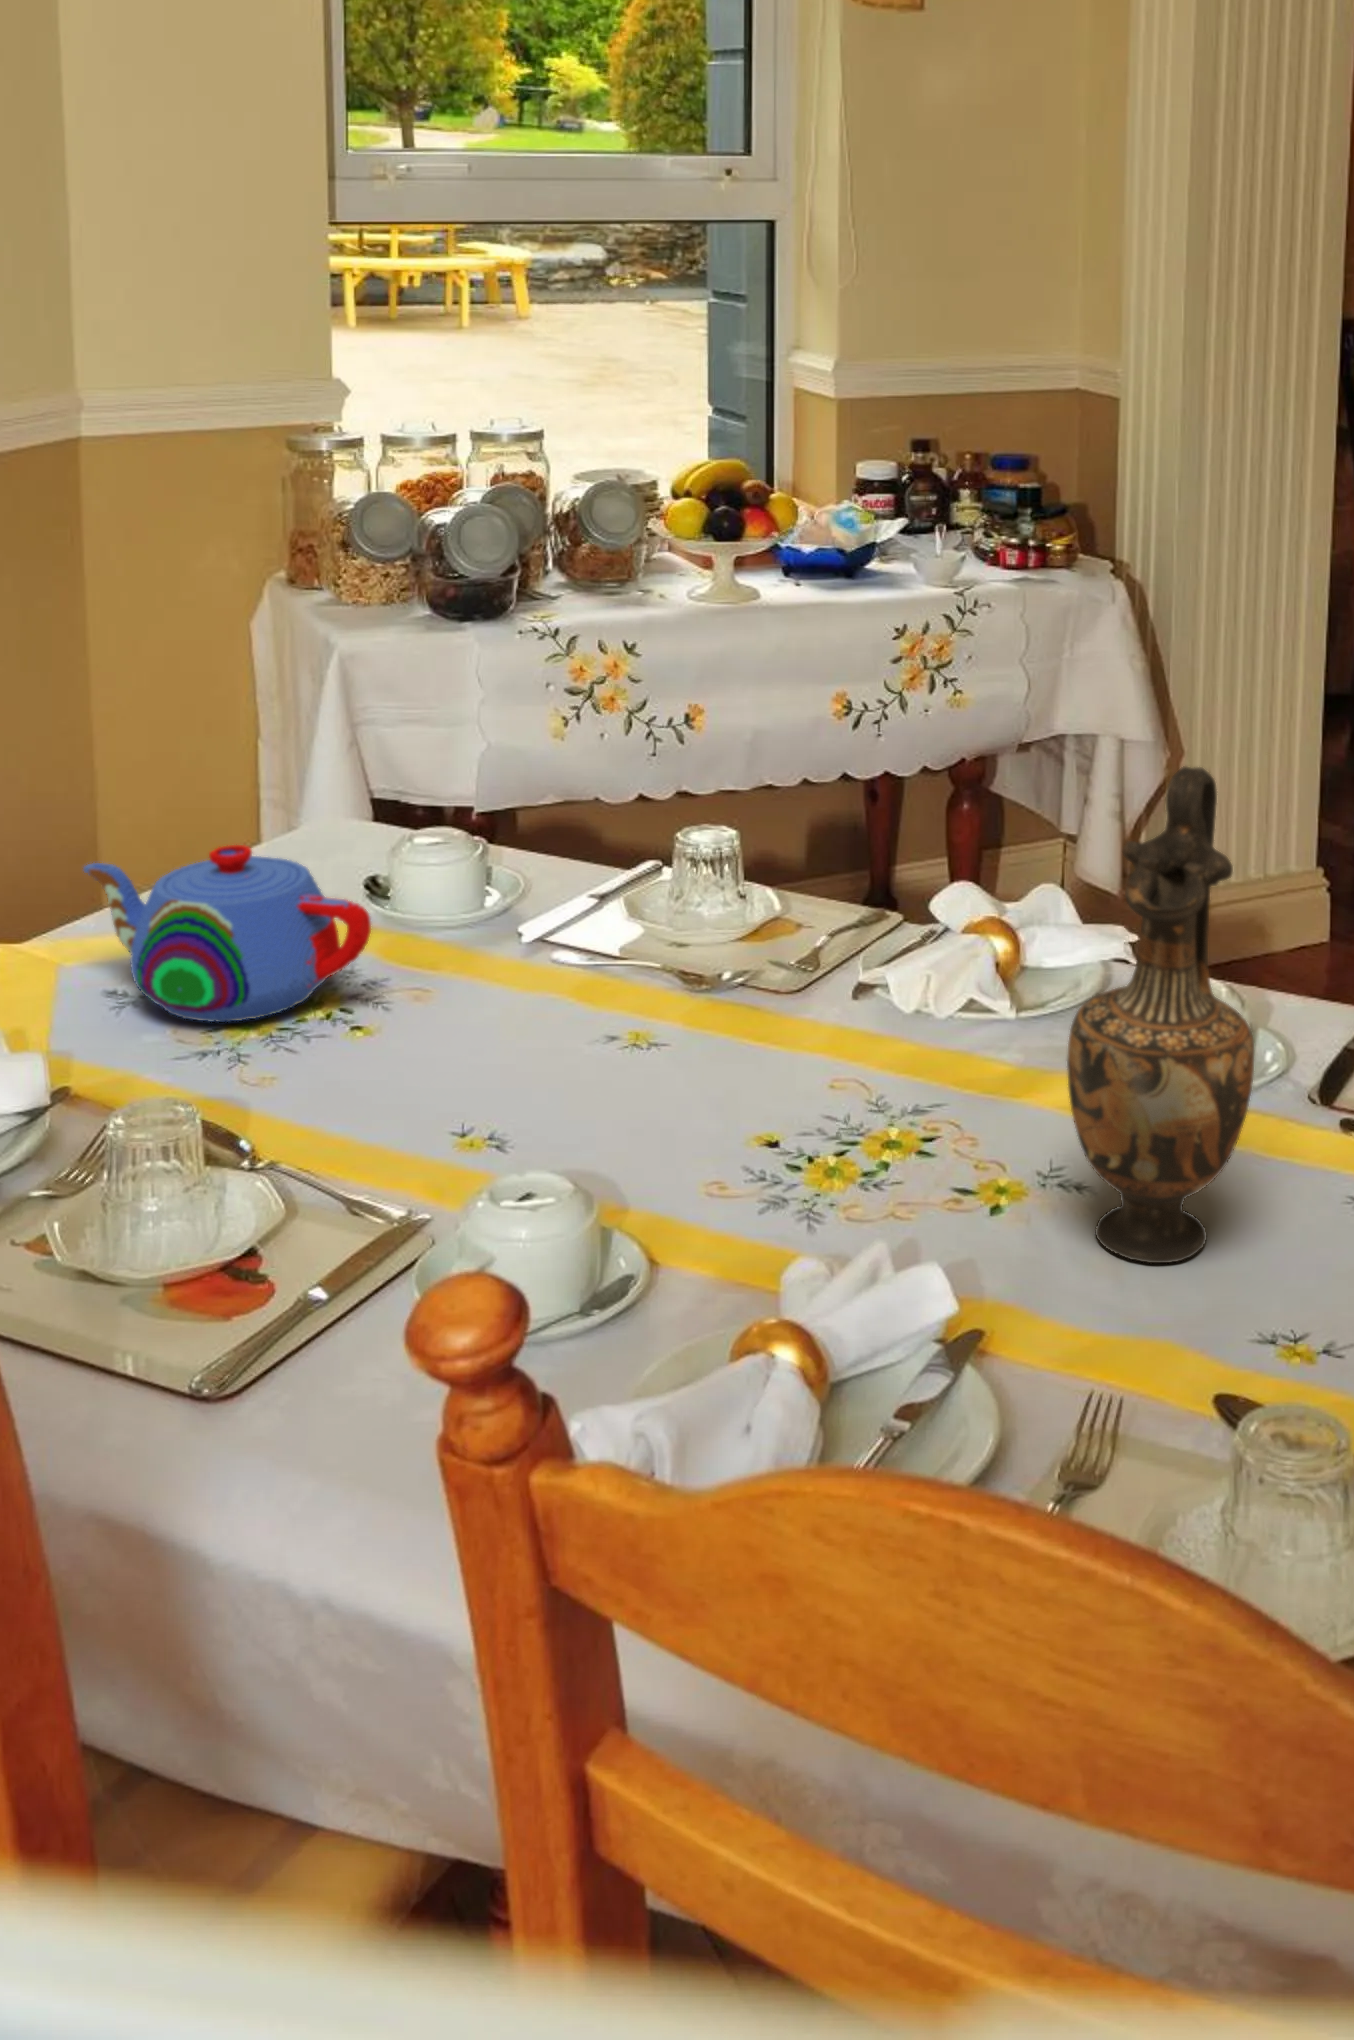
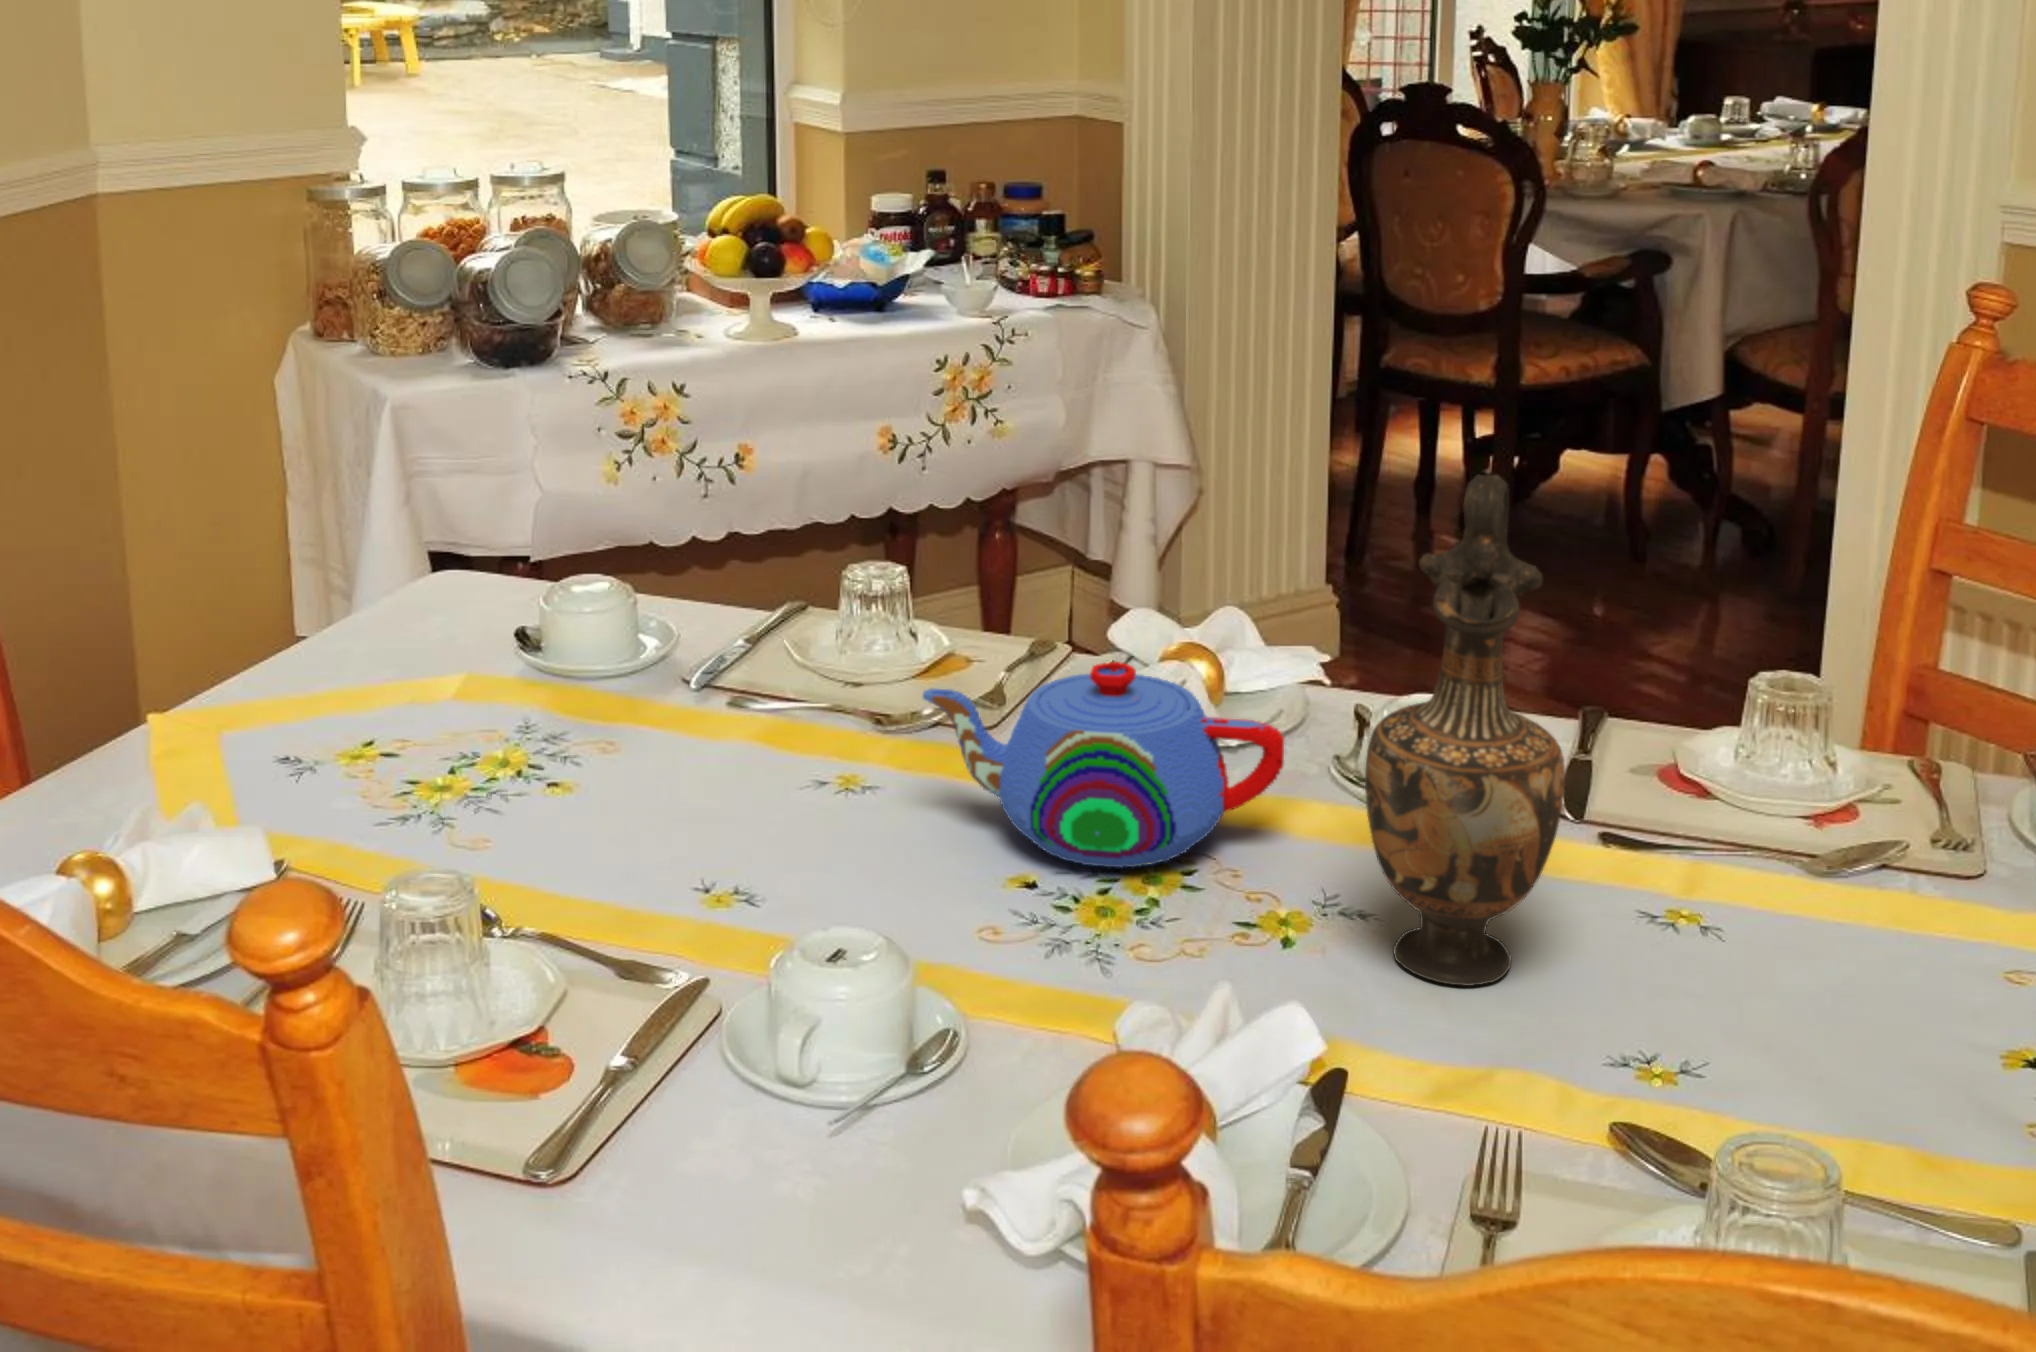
teapot: present [84,845,371,1022] -> present [923,662,1284,867]

